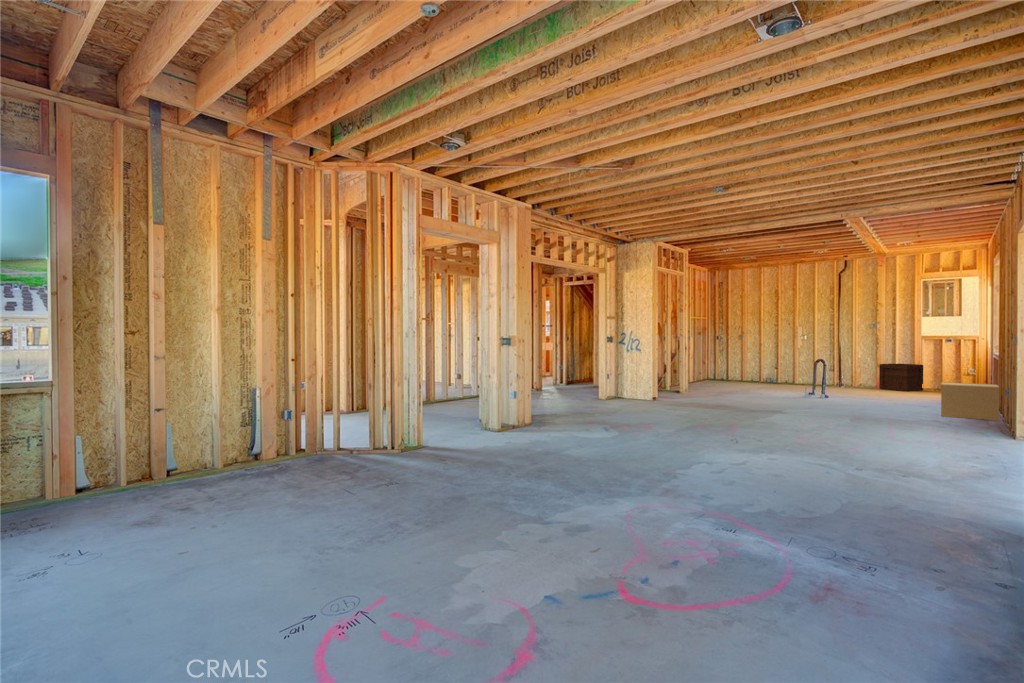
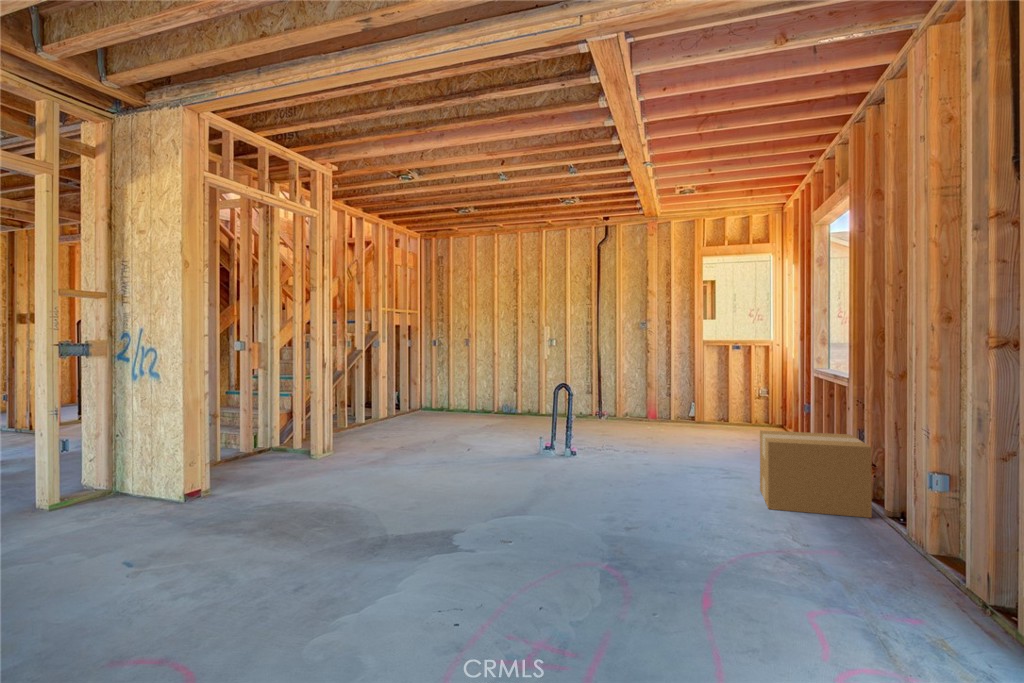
wooden crate: present [879,363,923,391] -> none [650,381,705,425]

